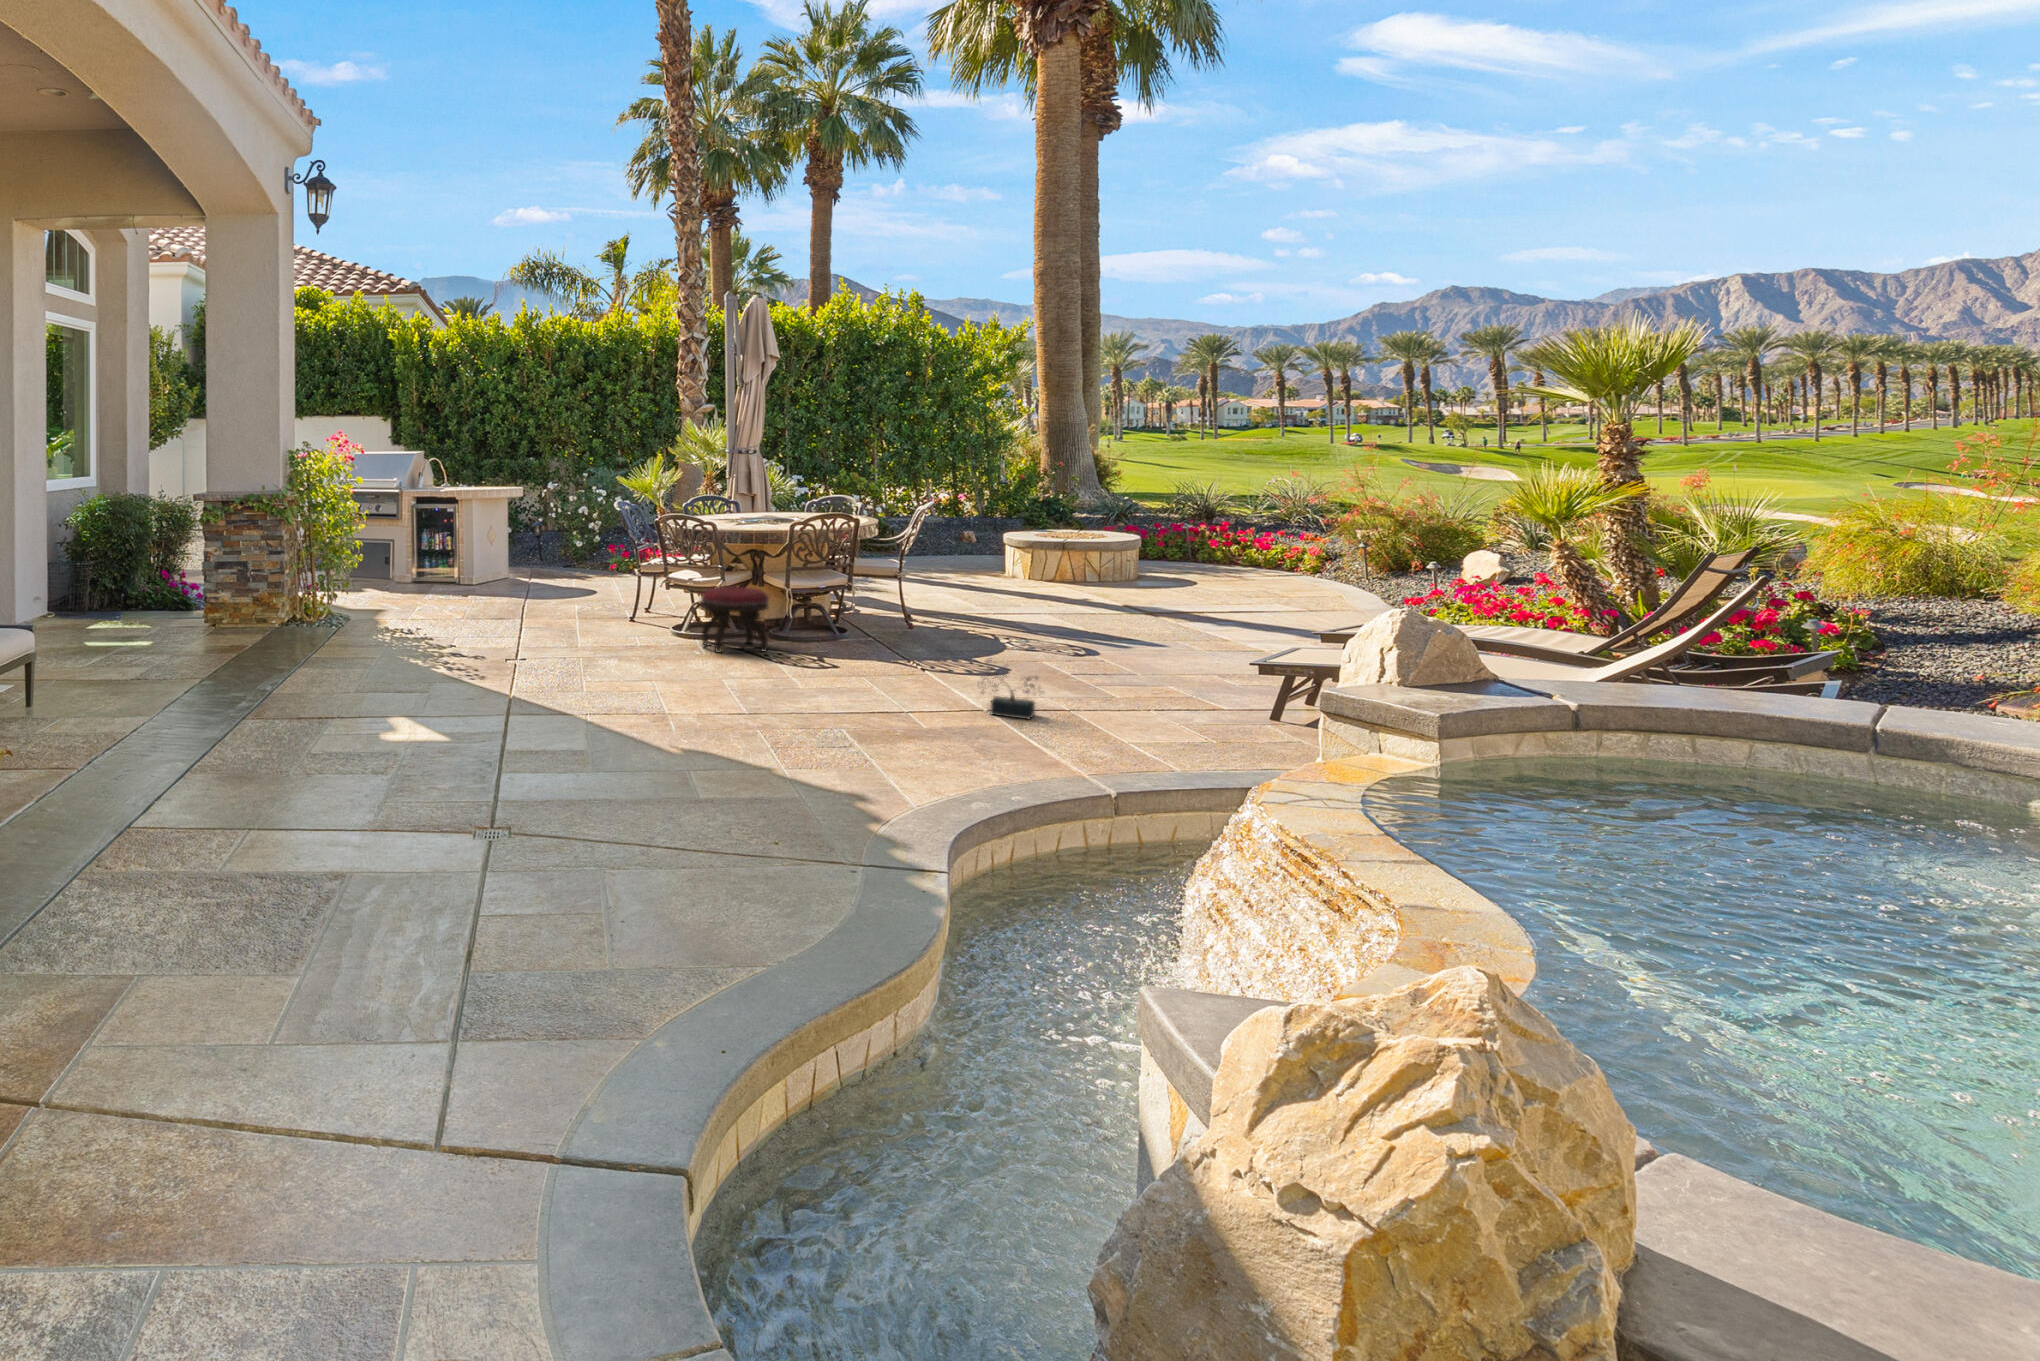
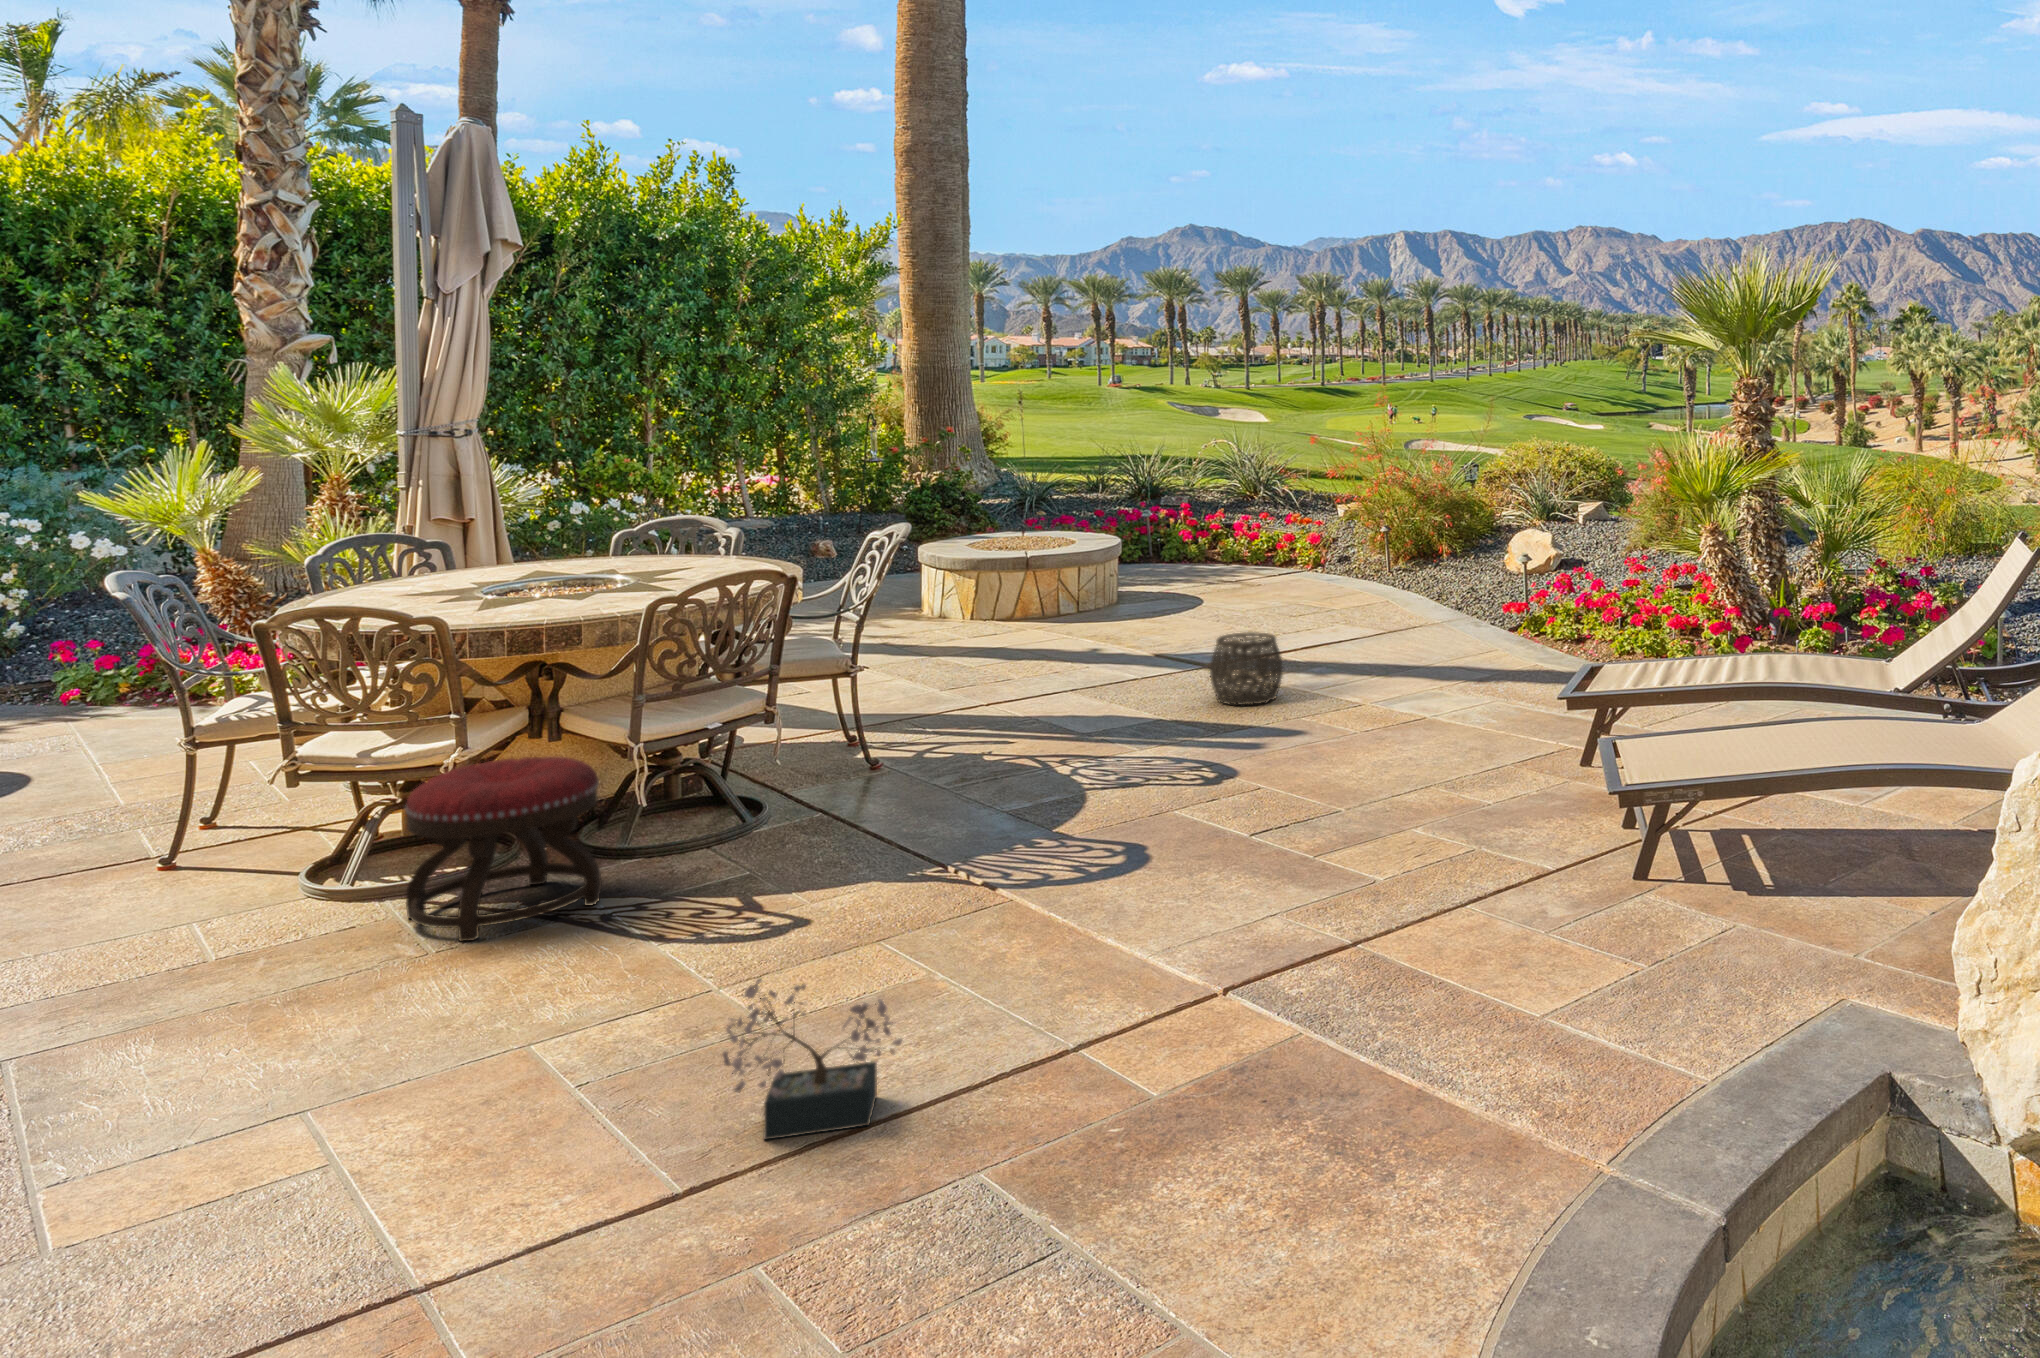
woven basket: none [1126,596,1178,641] -> present [1210,633,1283,706]
decorative plant: present [980,660,1040,720] -> present [723,979,902,1140]

